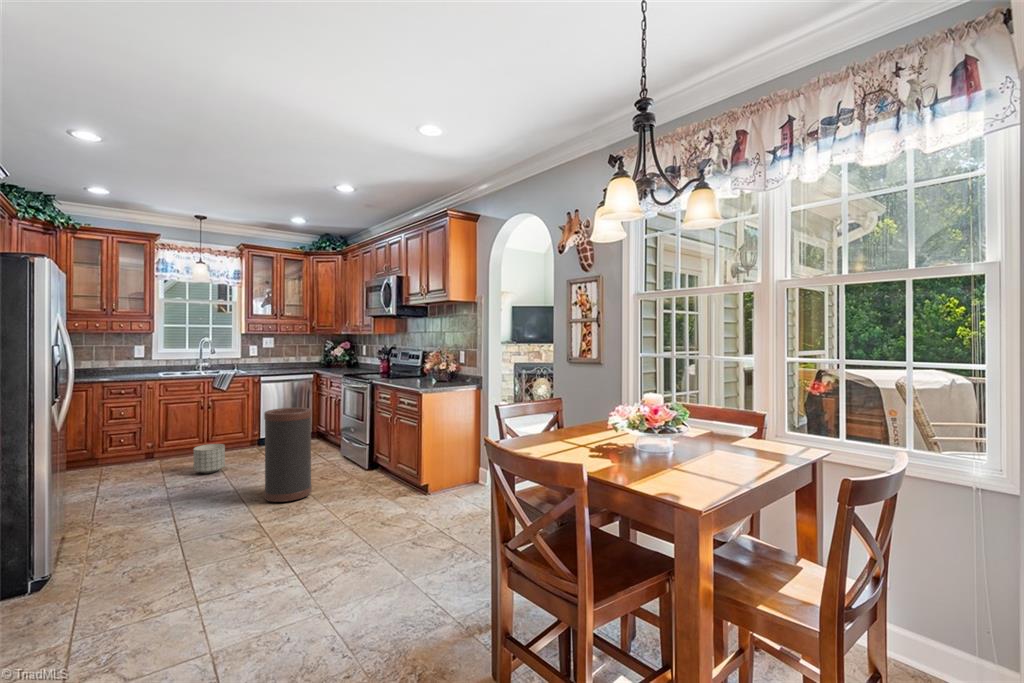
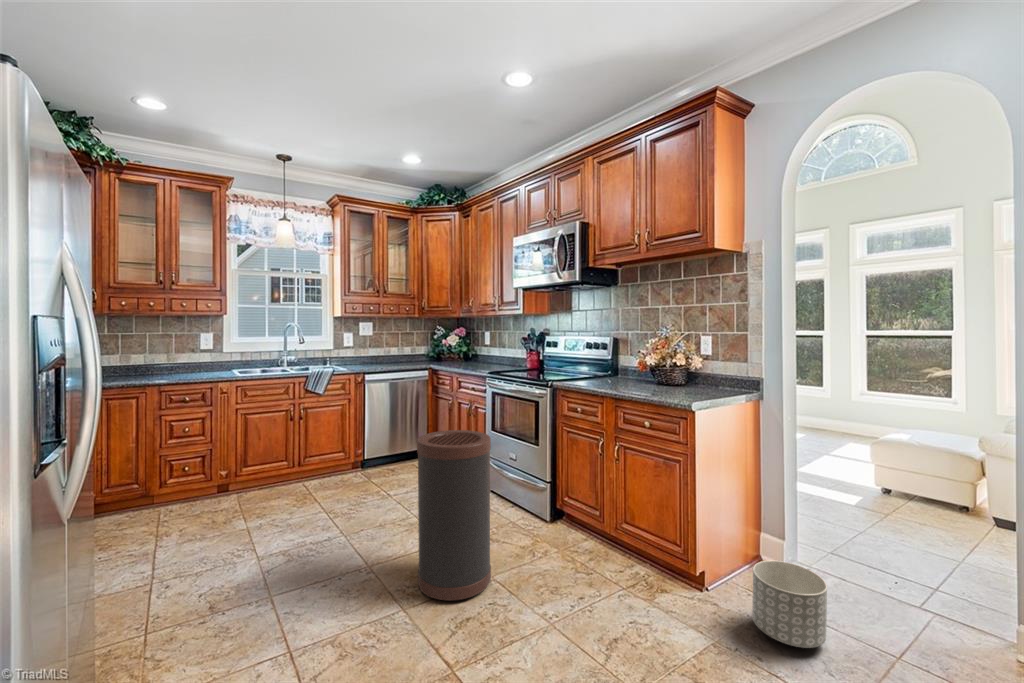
planter: present [193,444,225,474] -> present [752,561,827,648]

